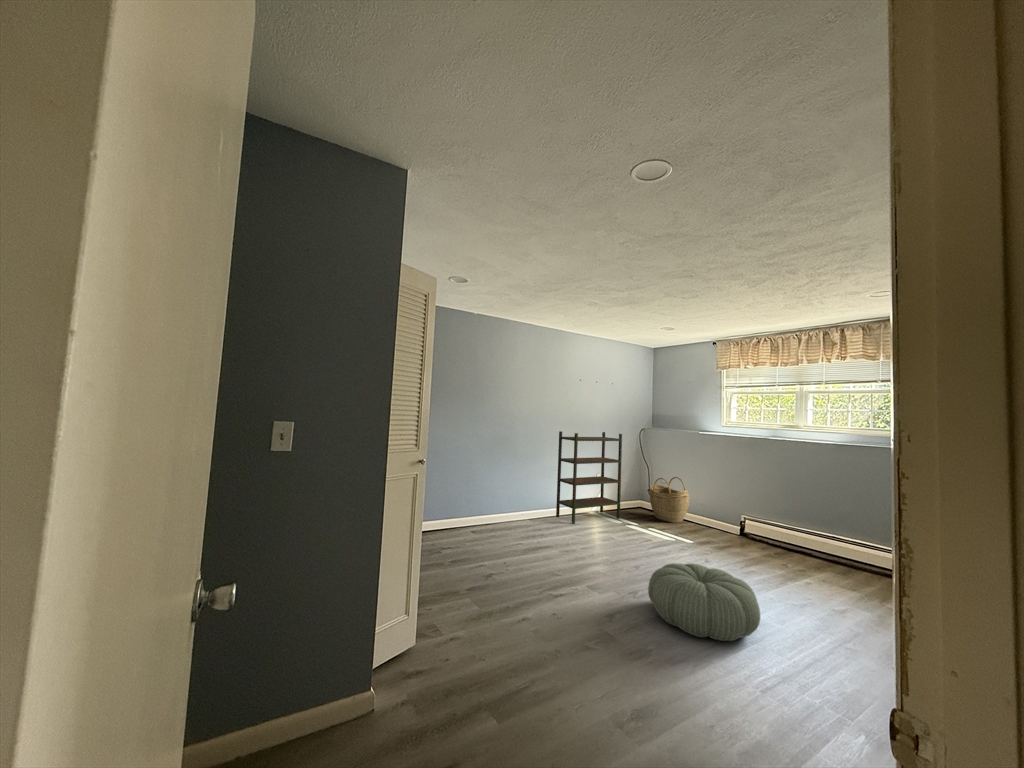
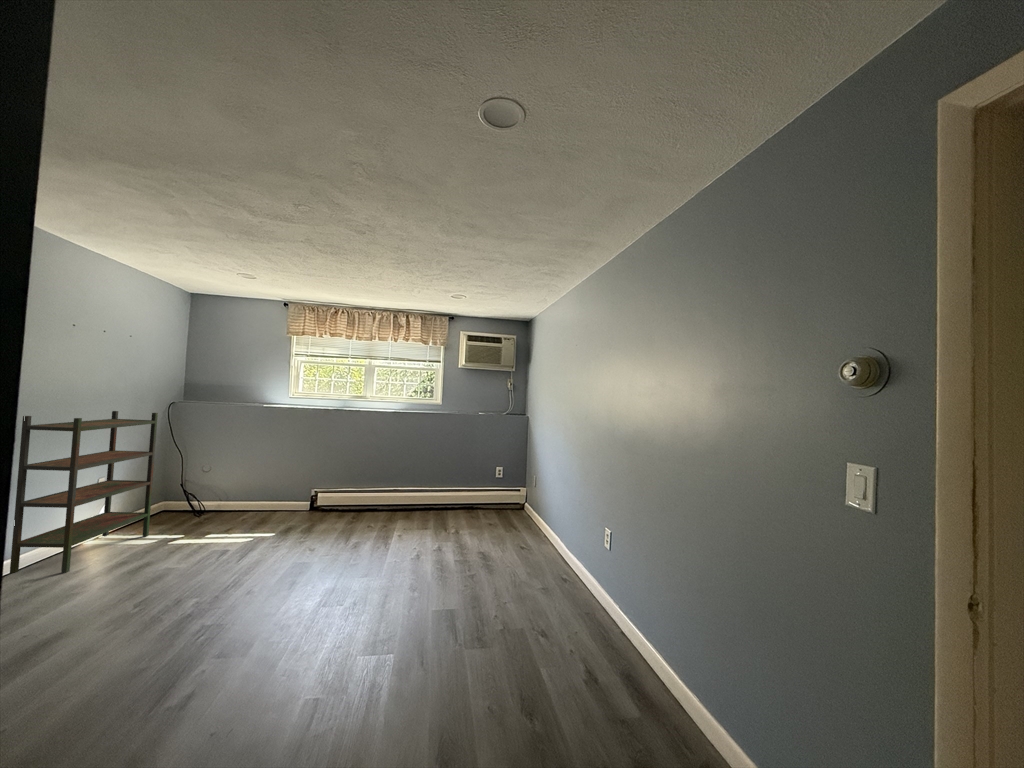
woven basket: present [650,477,689,523] -> none [193,461,251,520]
pouf: present [648,563,760,641] -> none [305,556,419,641]

